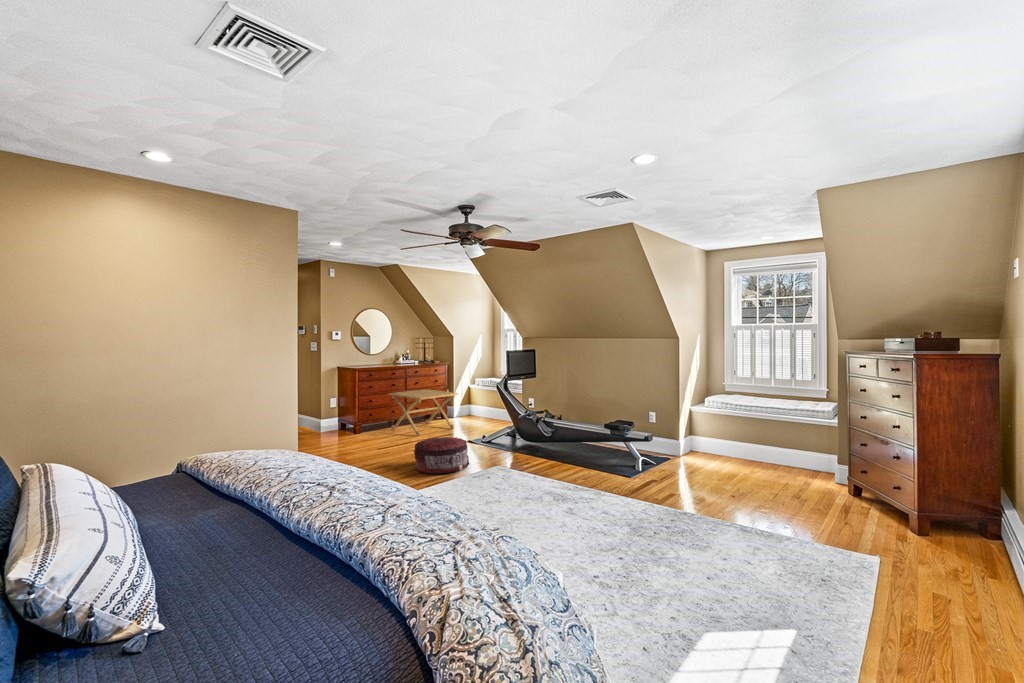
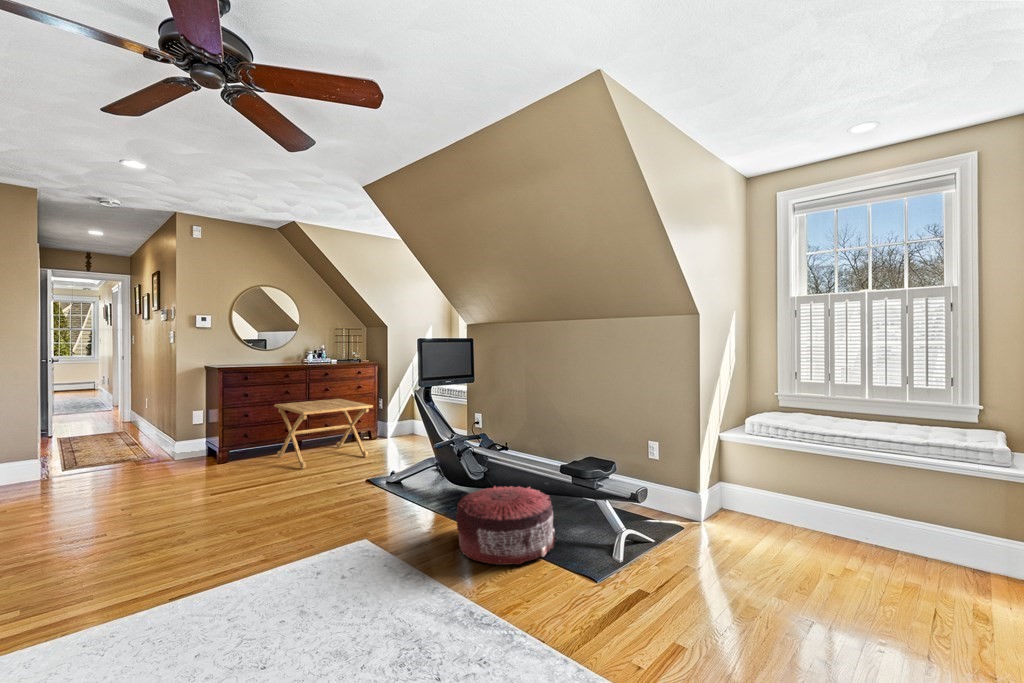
pouf: present [414,437,469,474] -> present [455,486,557,565]

